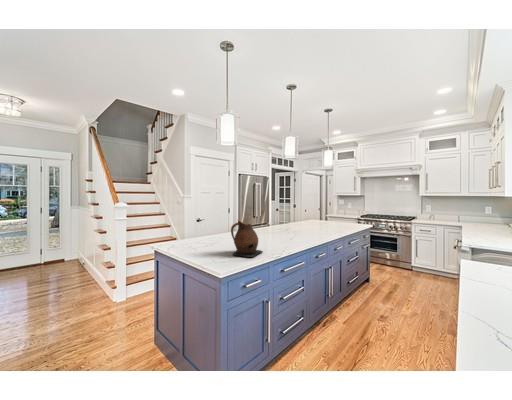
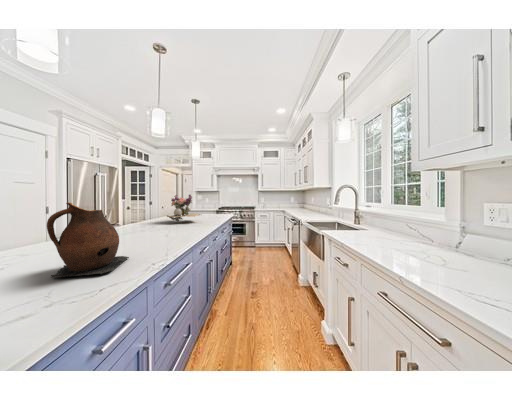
flower arrangement: none [297,204,328,230] -> present [167,195,200,222]

